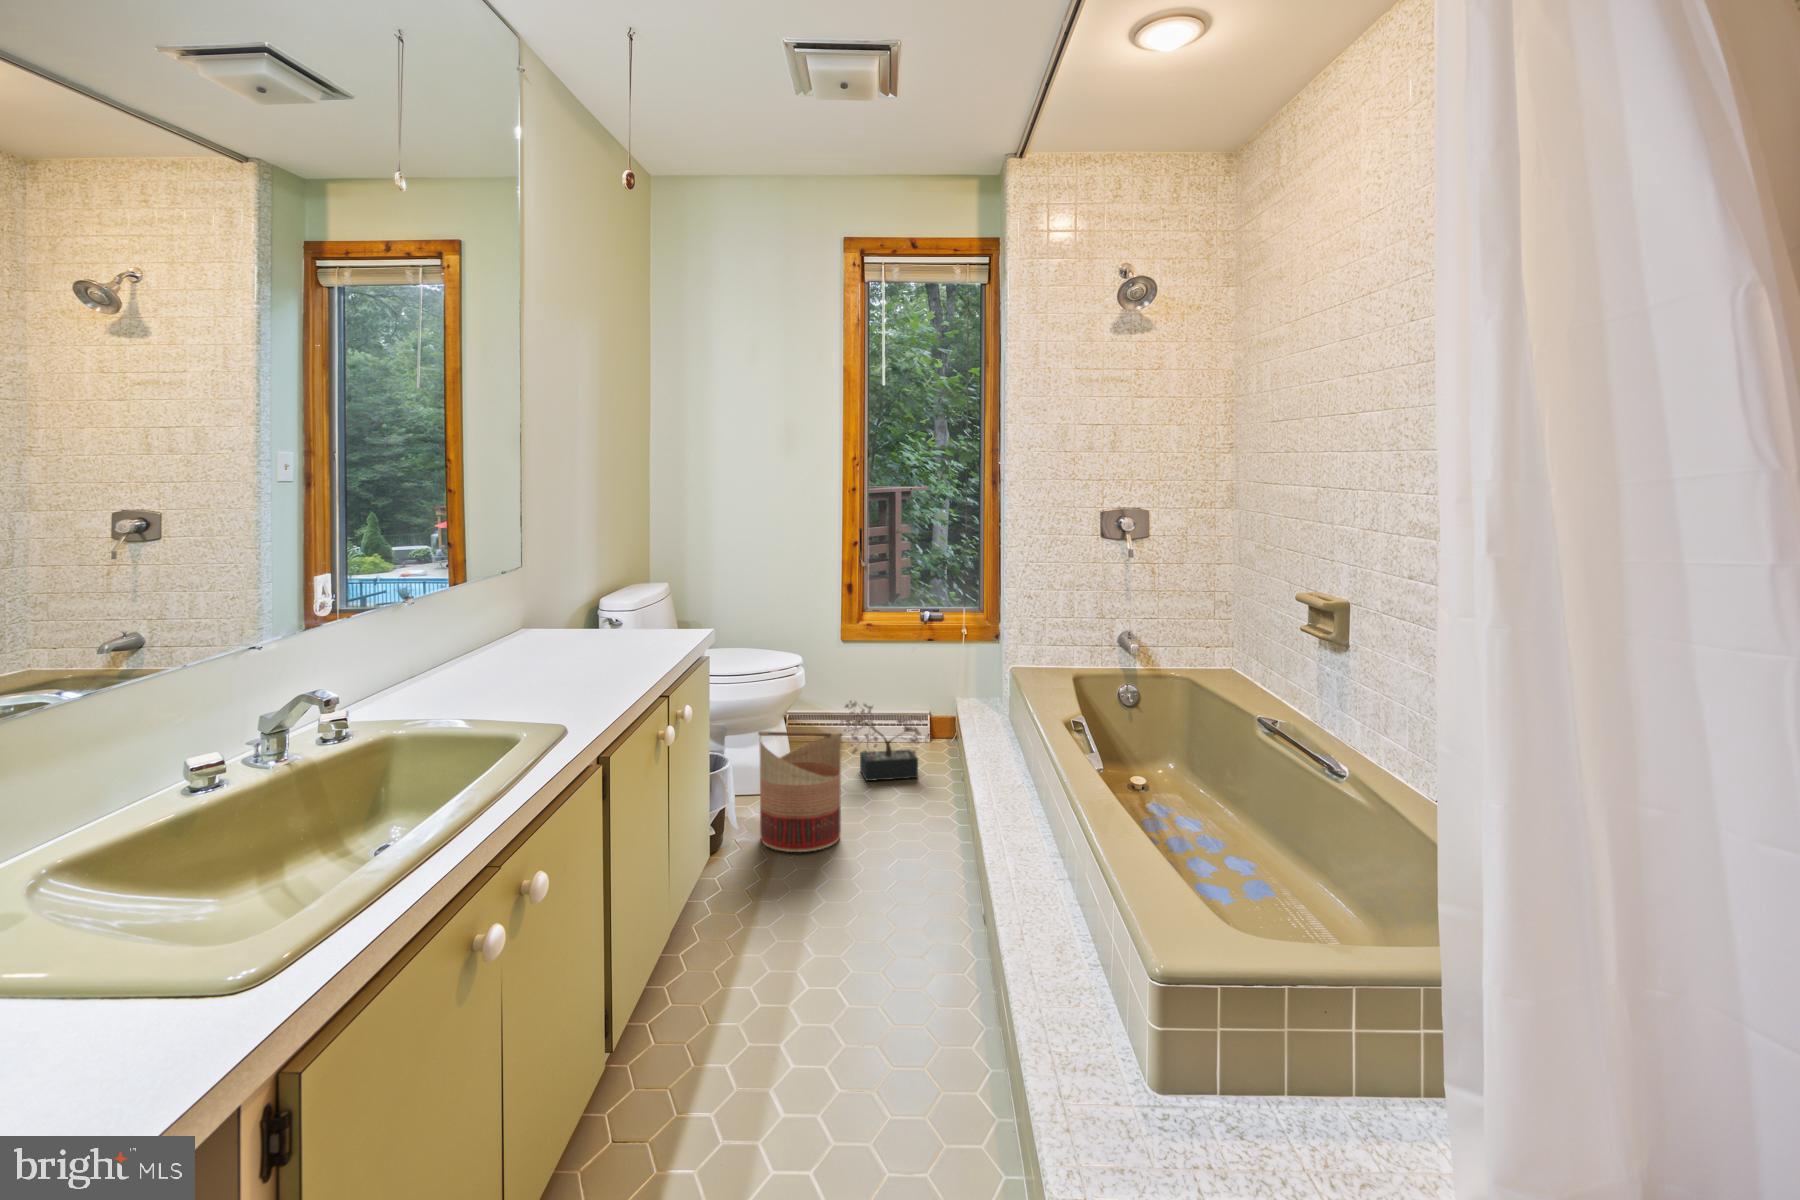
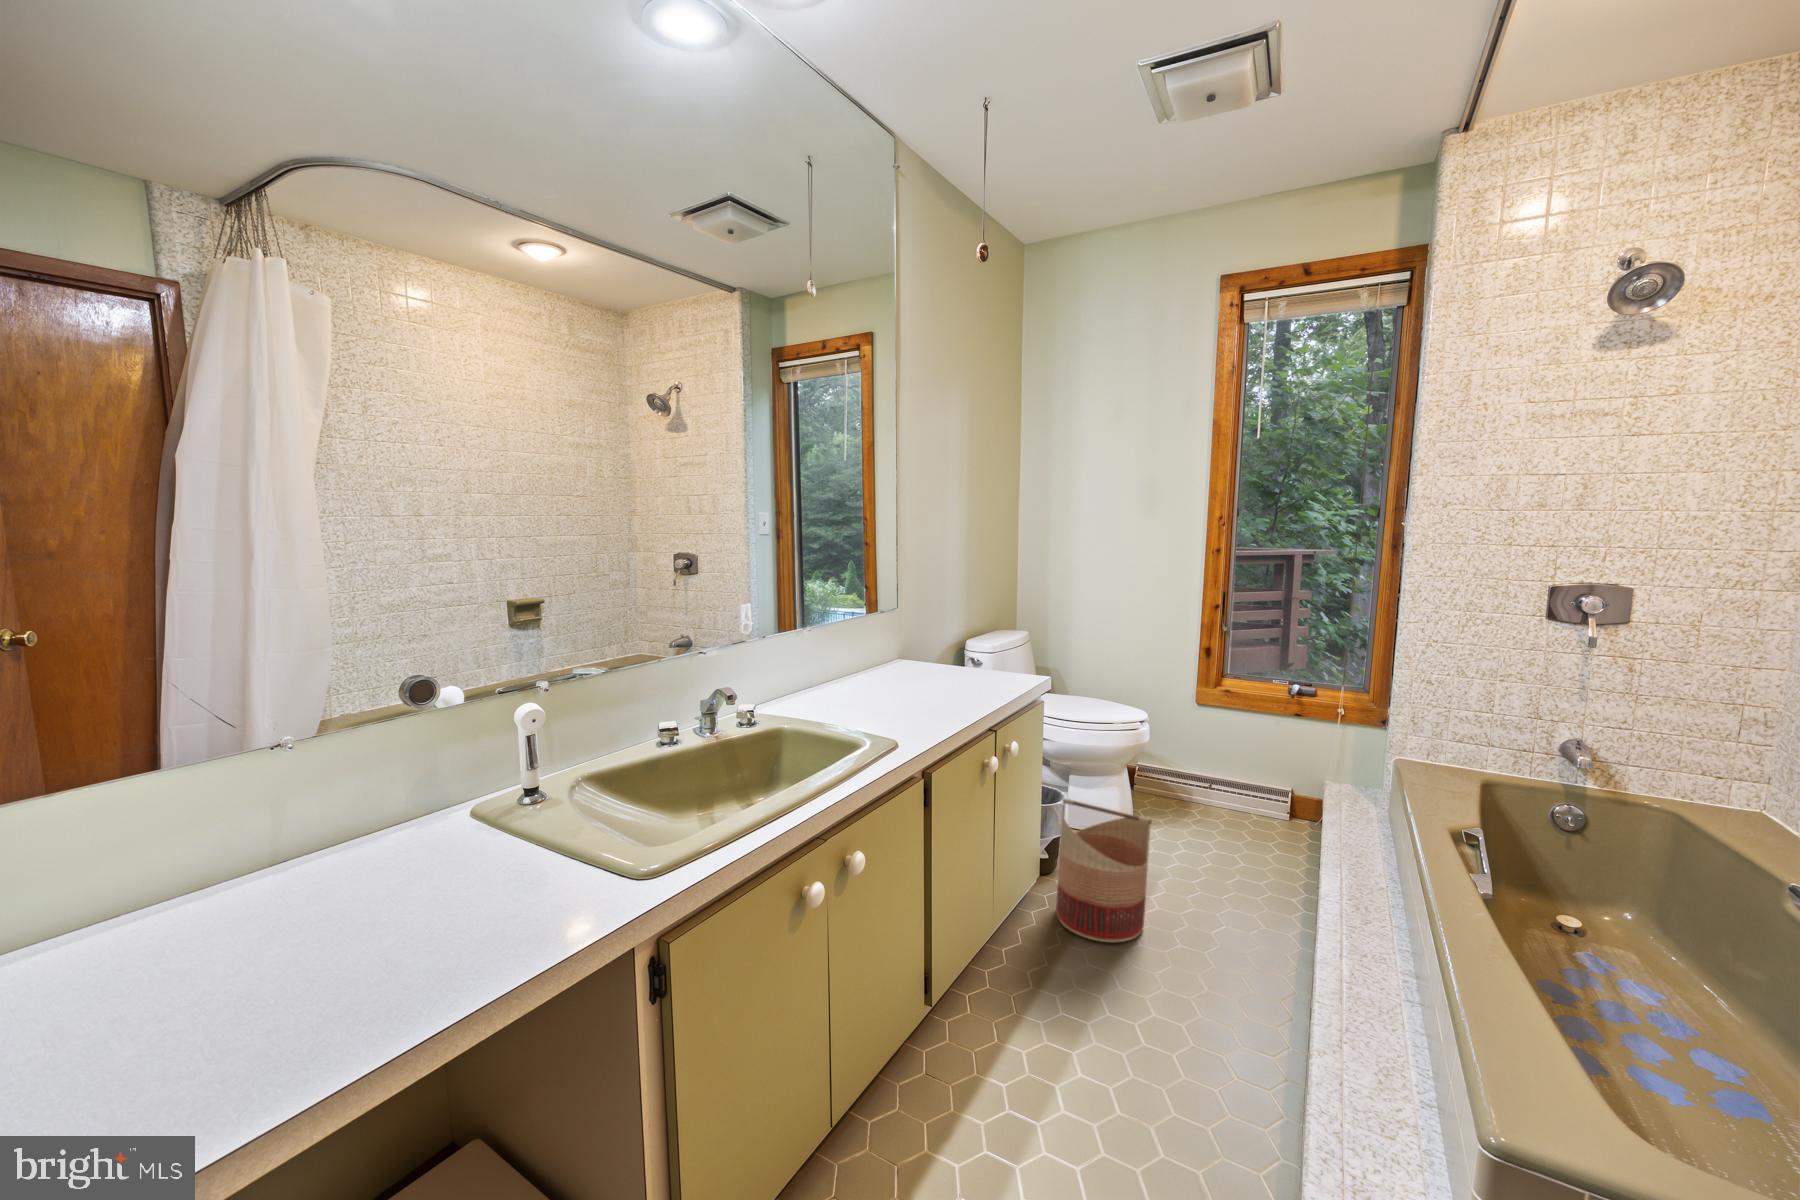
decorative plant: present [841,701,930,781] -> none [1169,770,1280,872]

